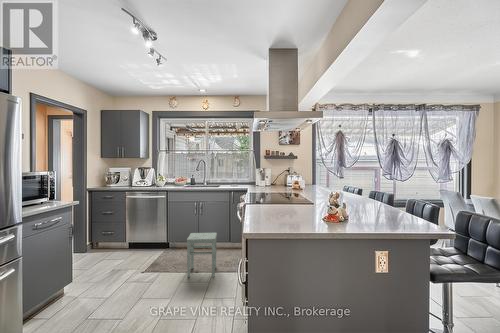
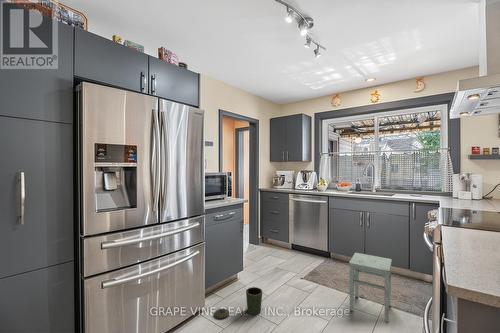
trash can: none [57,278,111,314] -> present [214,287,262,319]

